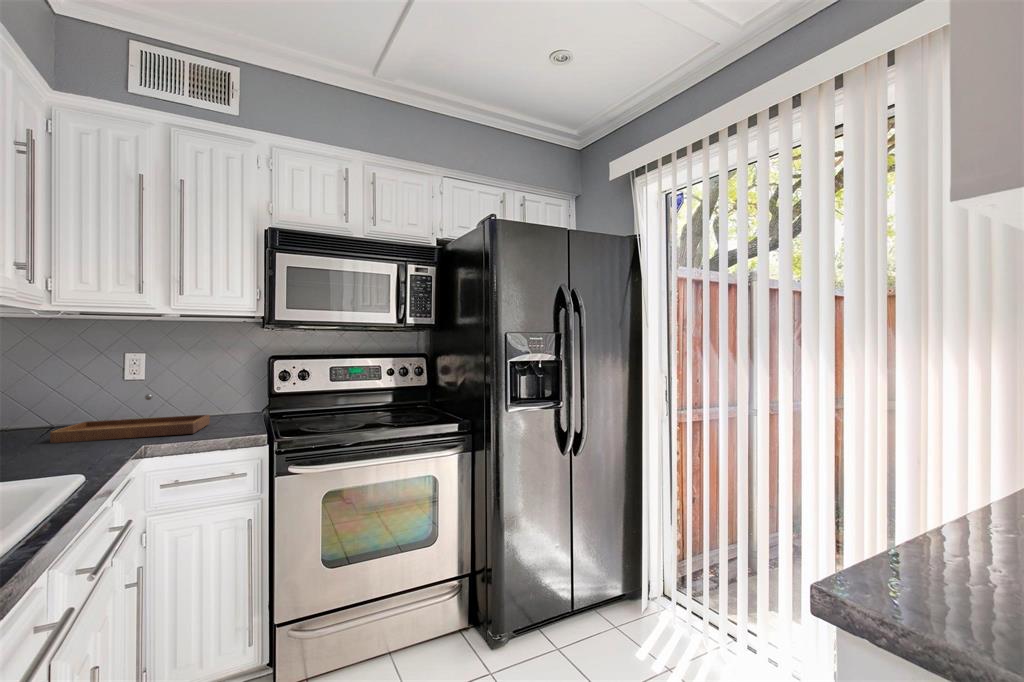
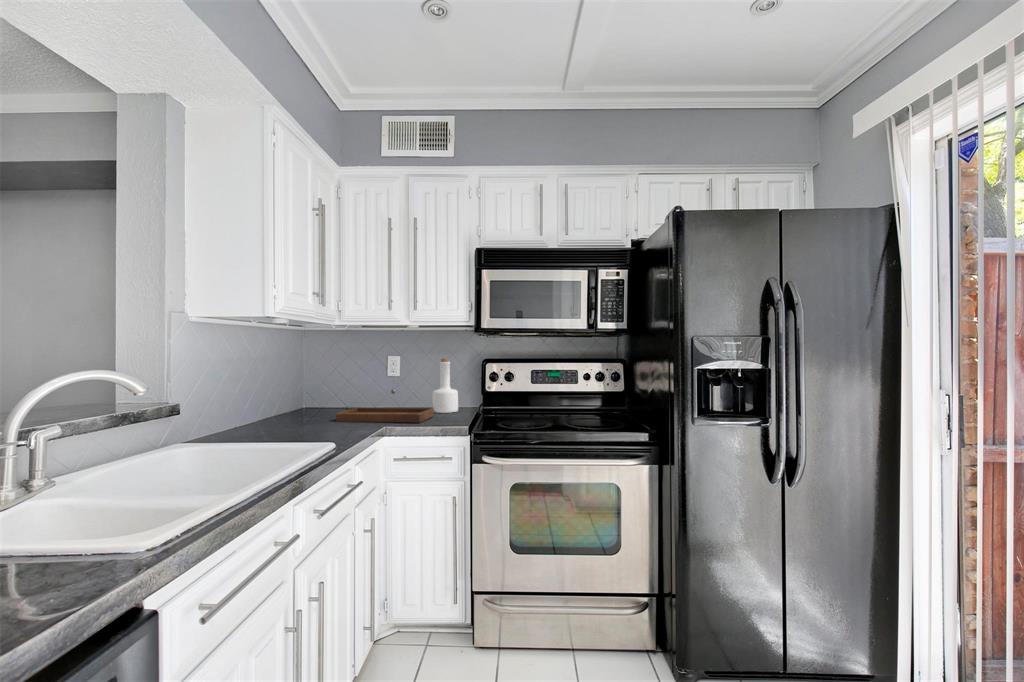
bottle: none [204,355,240,419] -> present [432,359,458,413]

